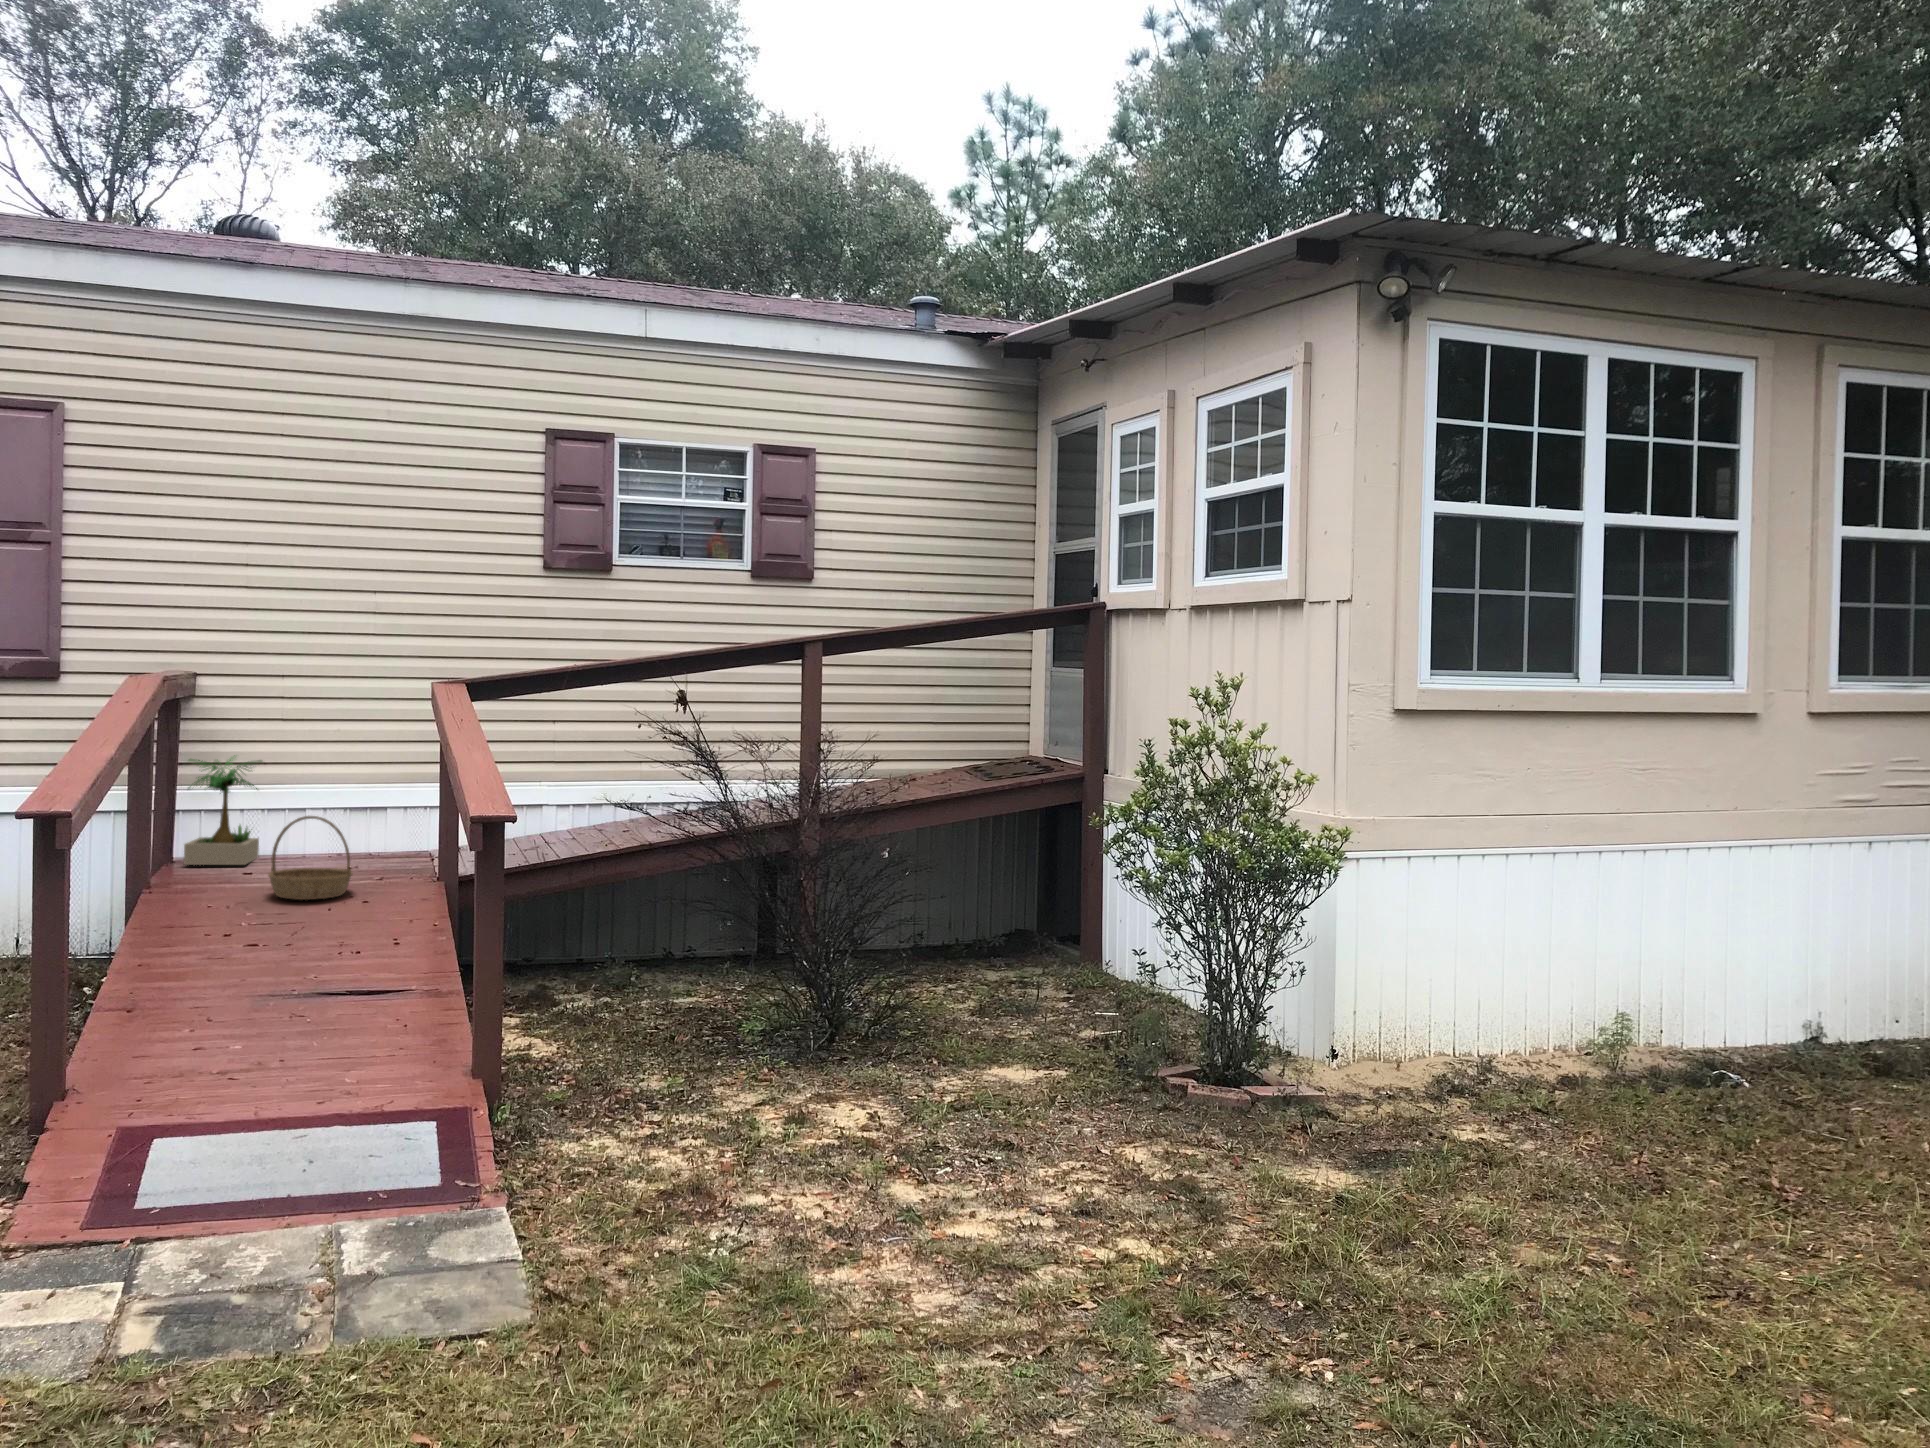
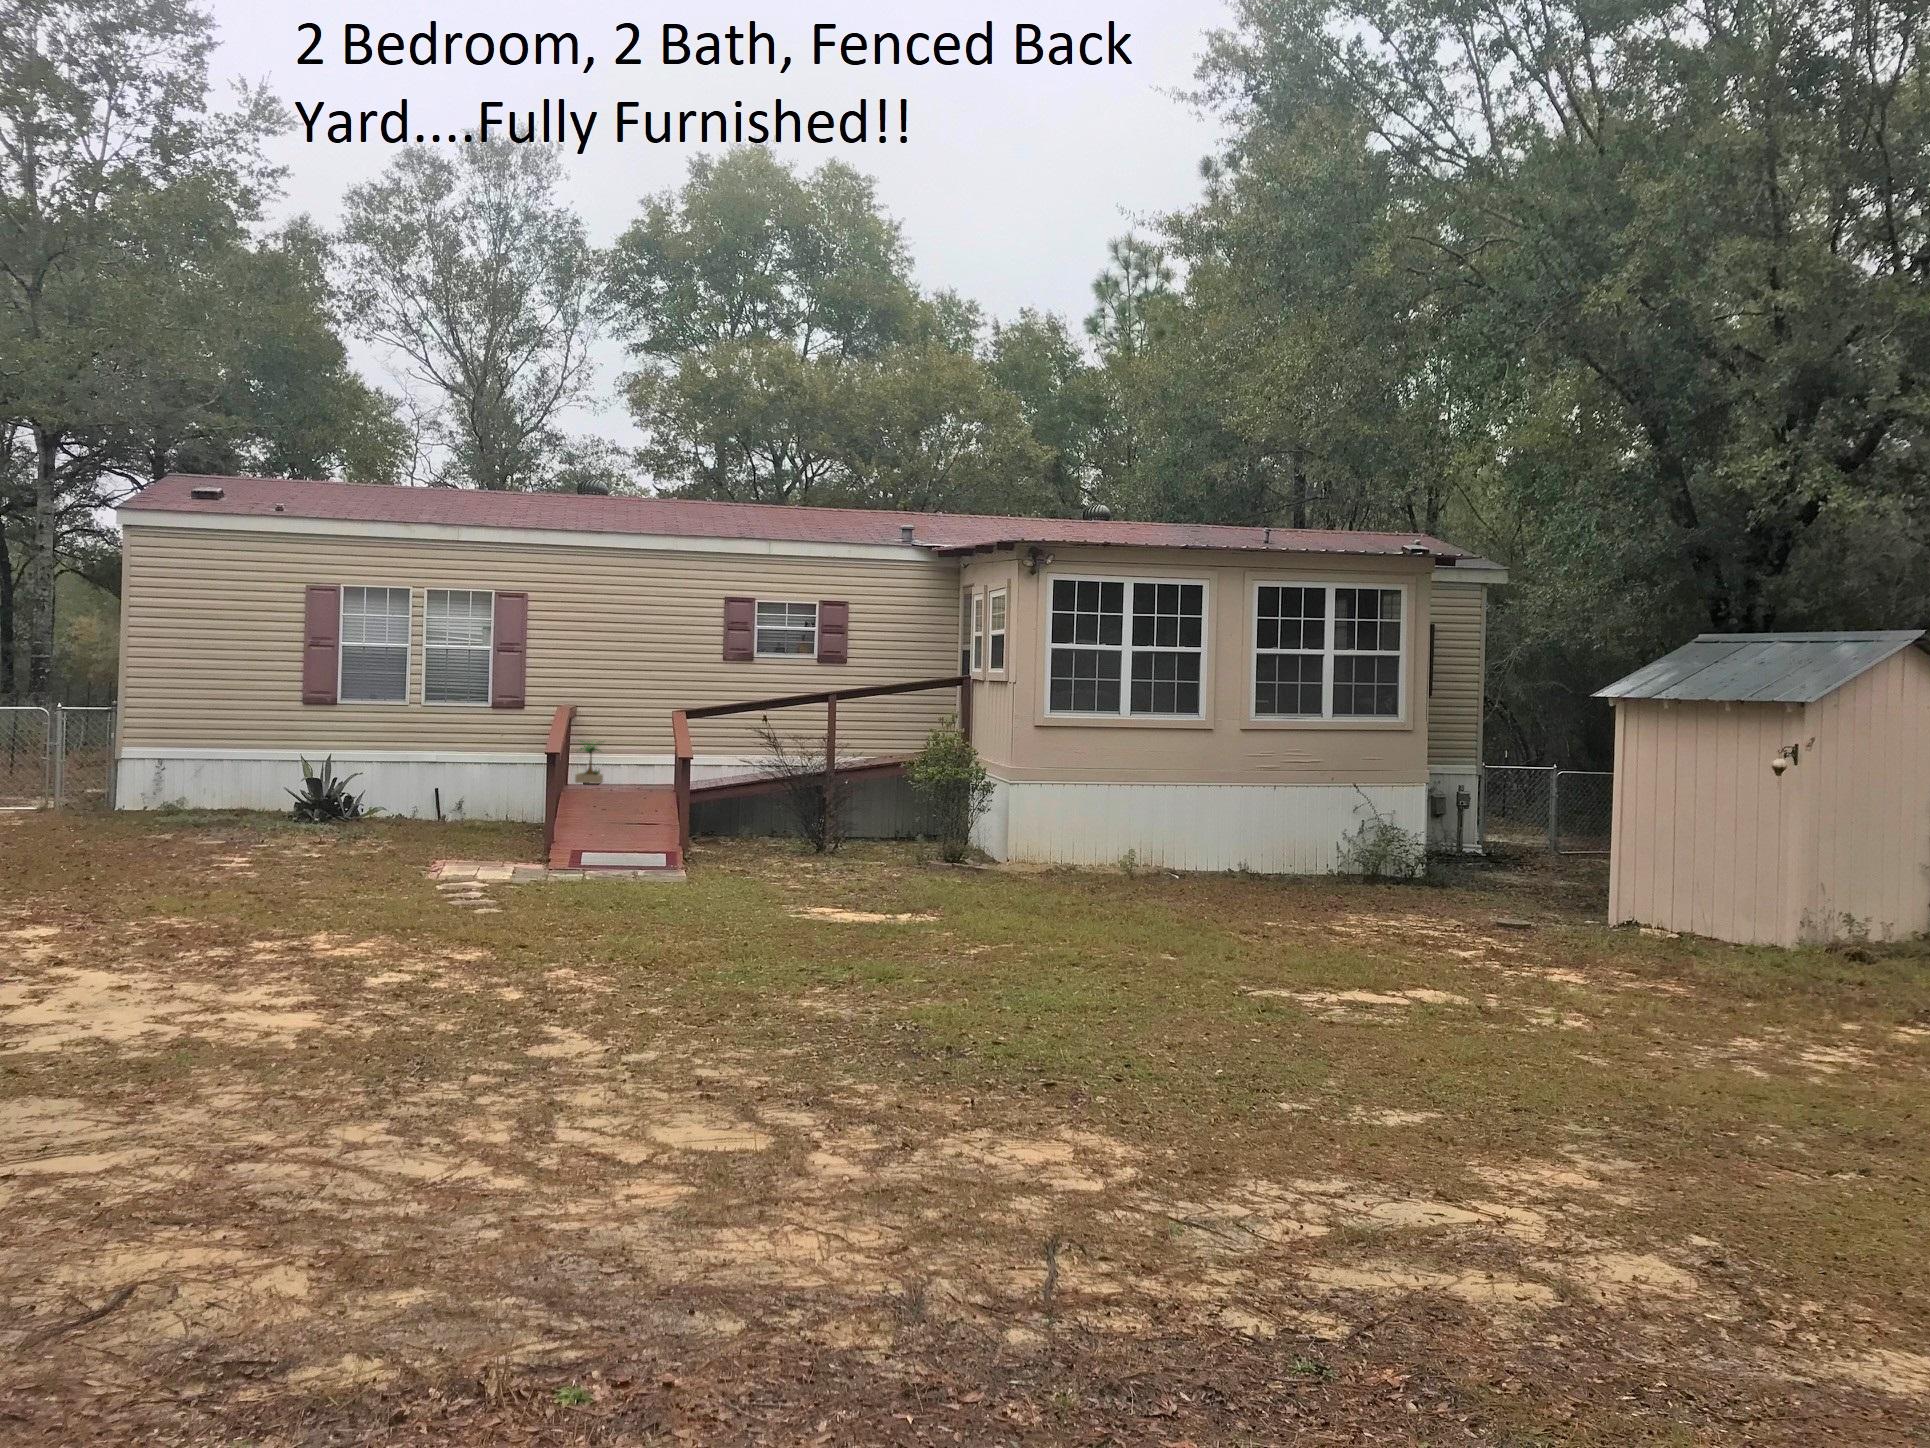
basket: present [268,816,353,900] -> none [608,762,640,794]

